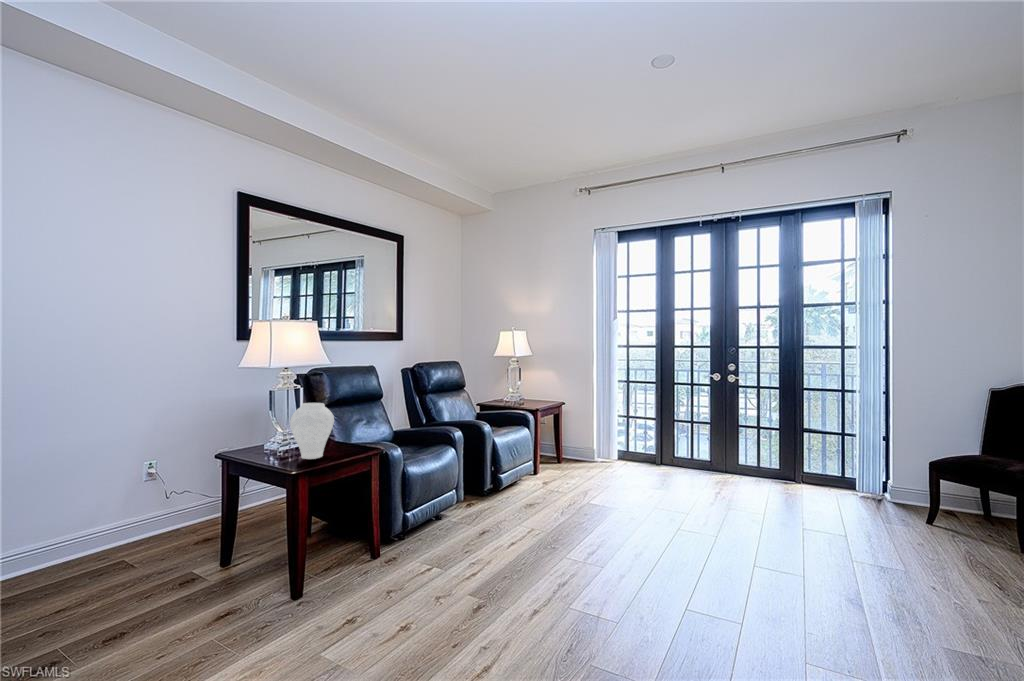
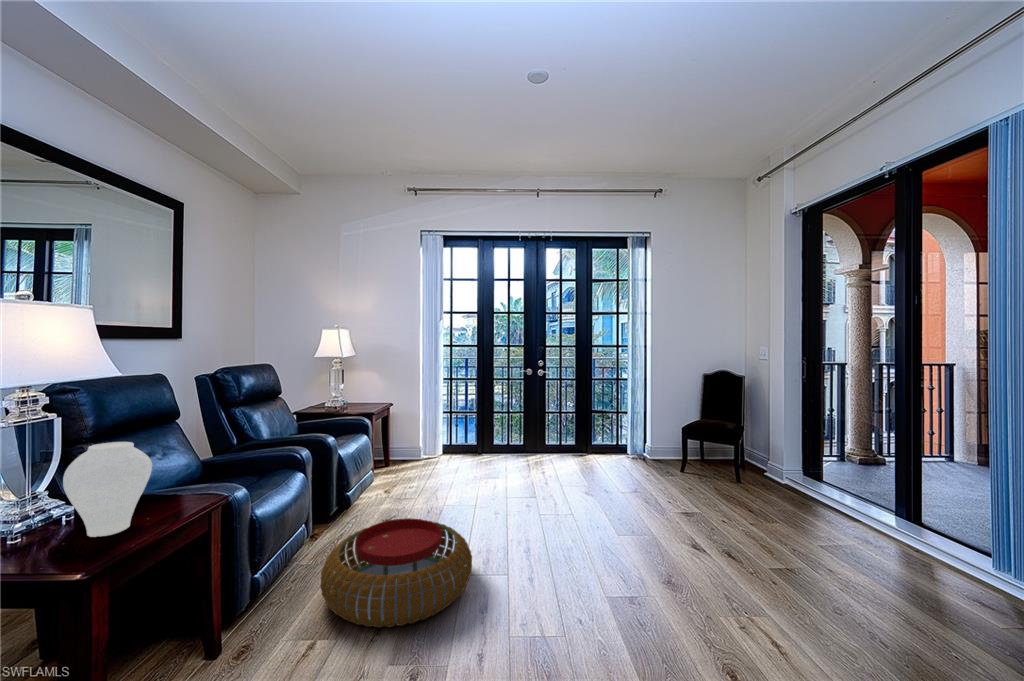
pouf: none [443,496,570,578] -> present [320,518,472,628]

